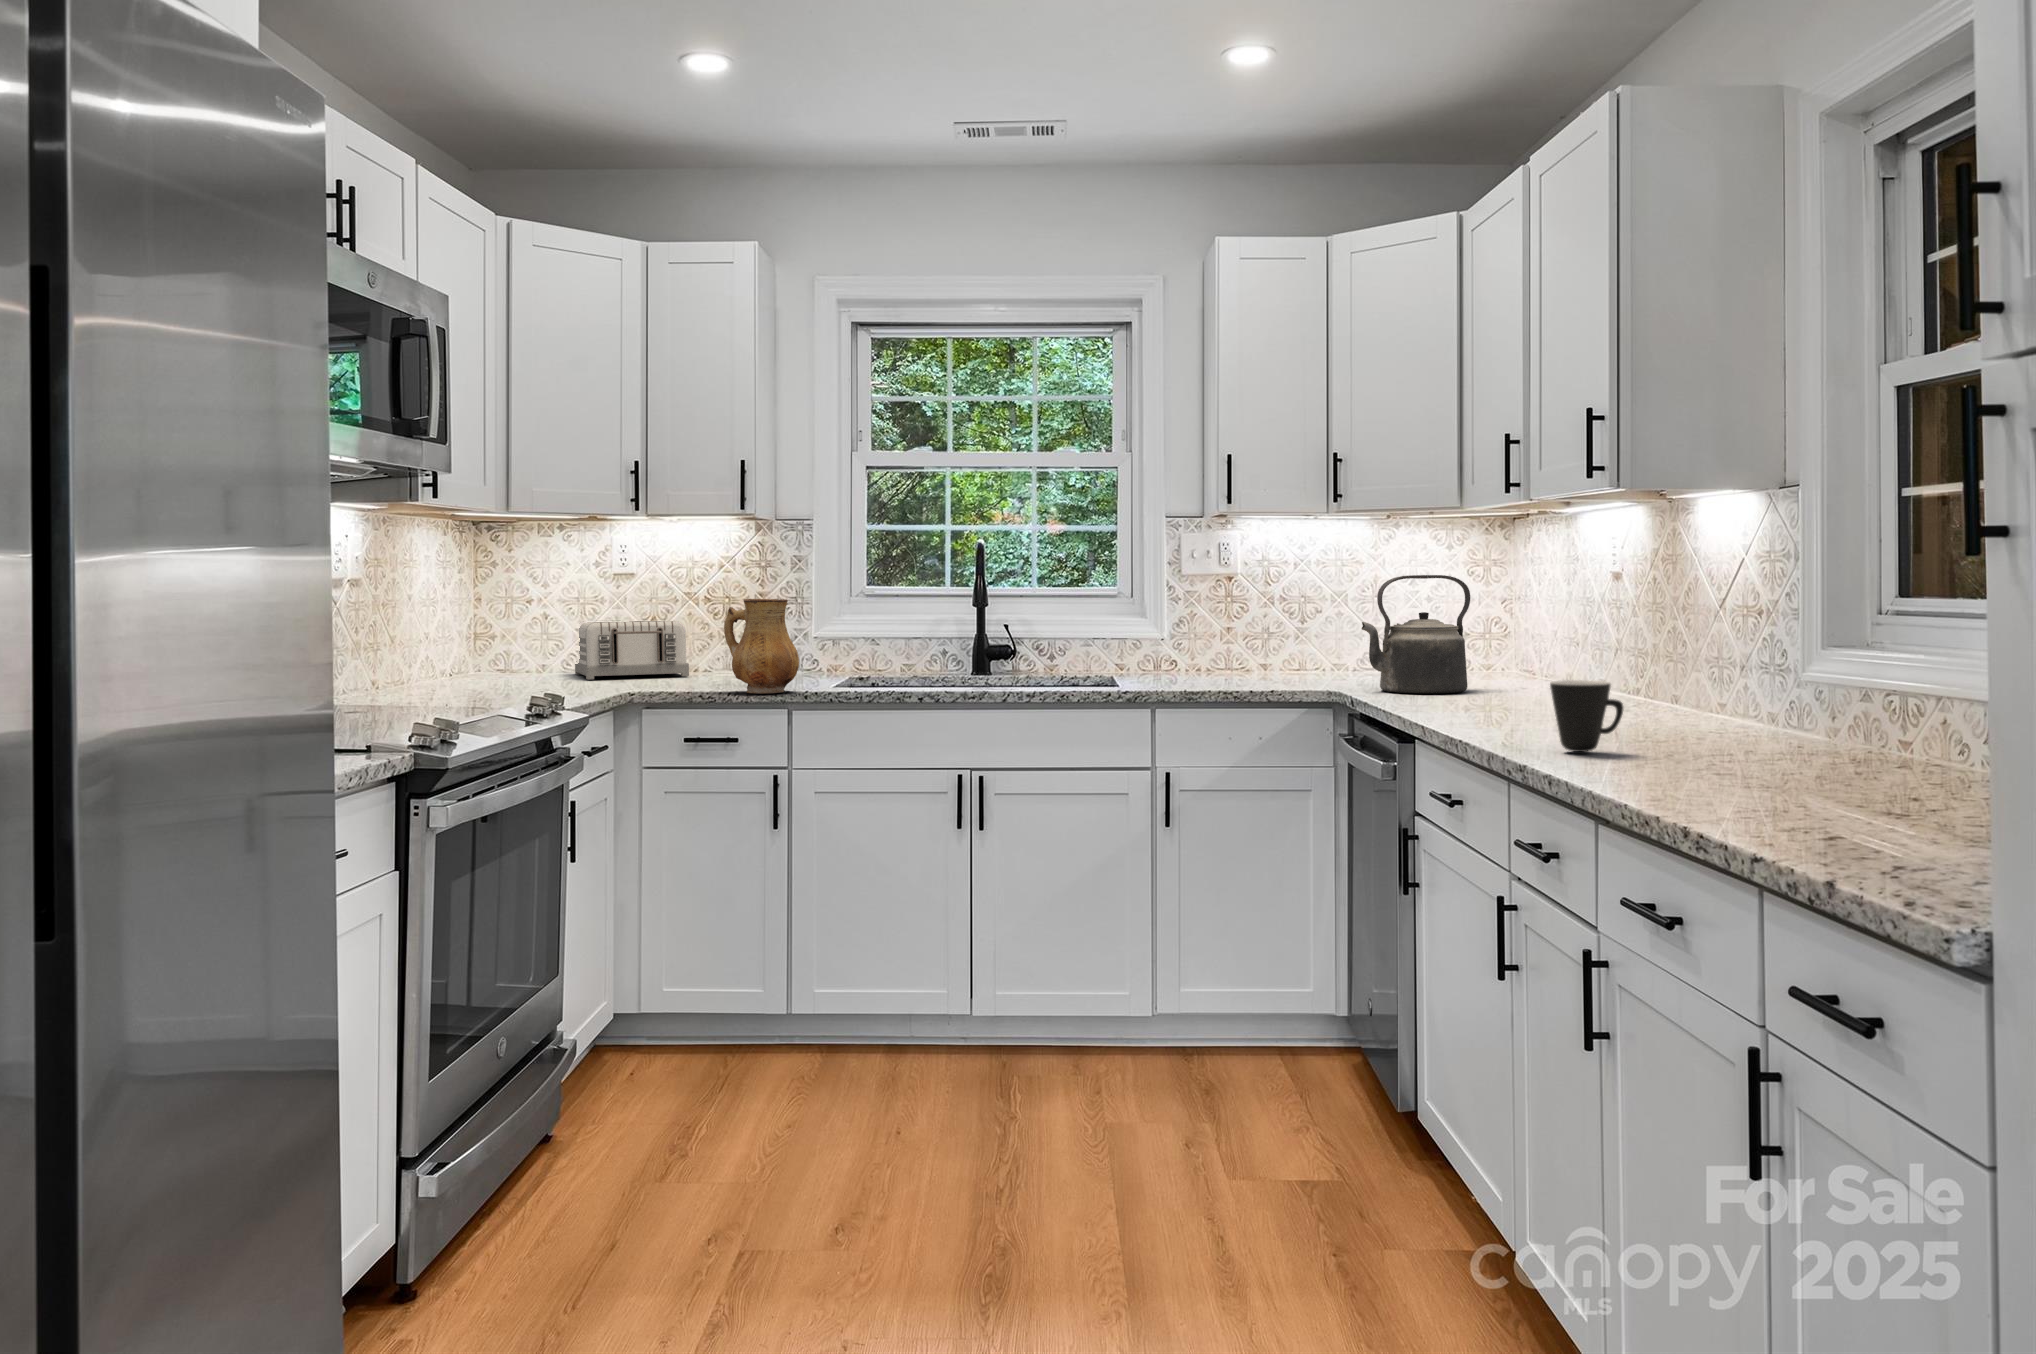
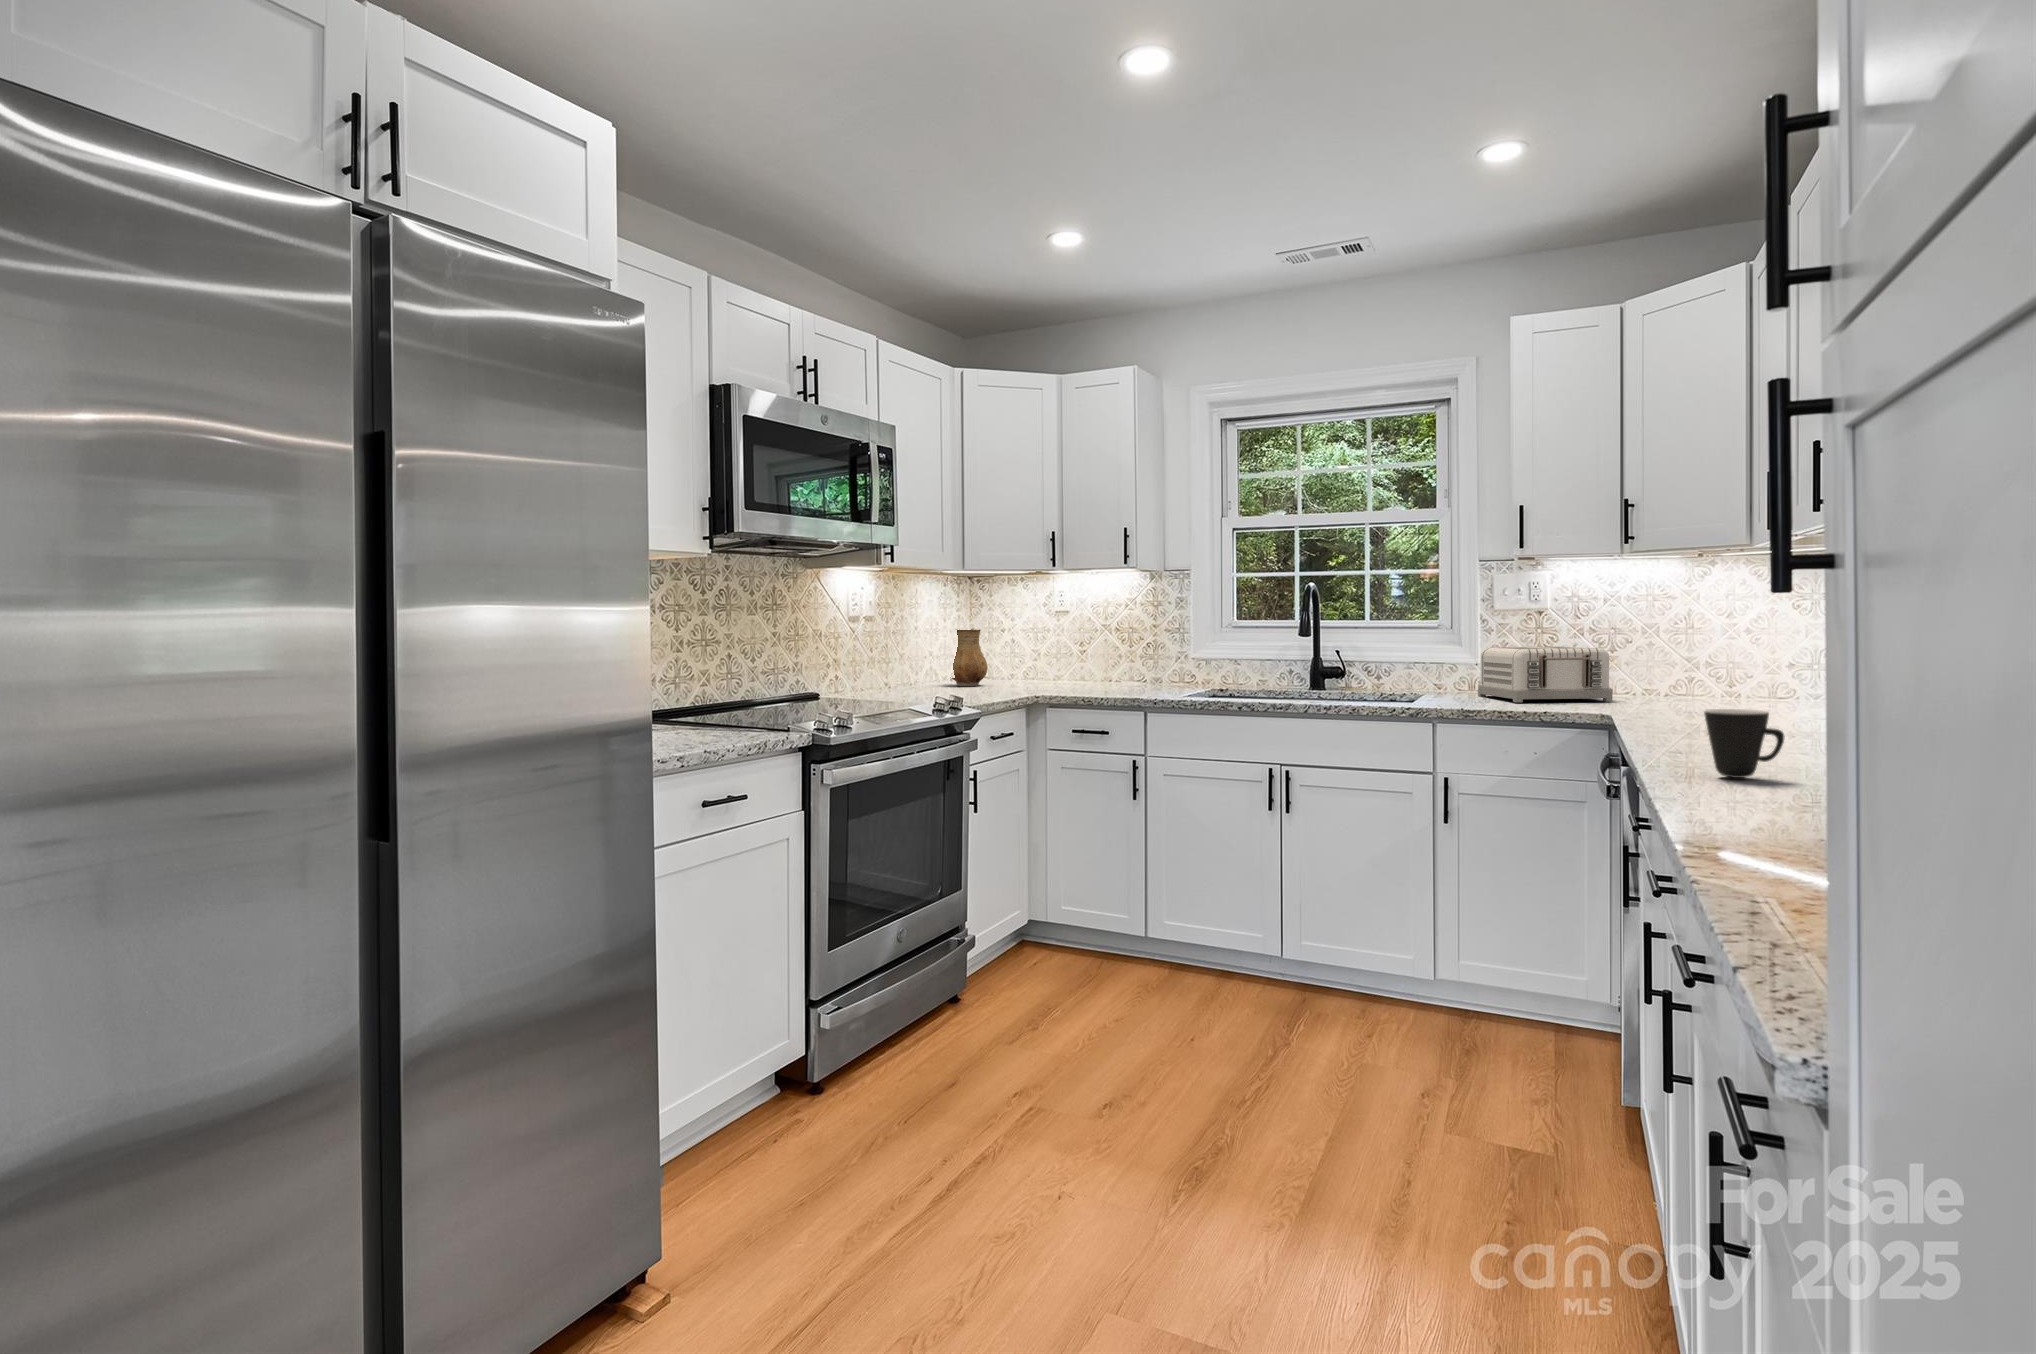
kettle: present [1362,575,1470,693] -> none [1634,607,1753,717]
ceramic pitcher: present [724,599,799,693] -> present [952,629,987,686]
toaster: present [575,621,689,679] -> present [1478,646,1613,702]

